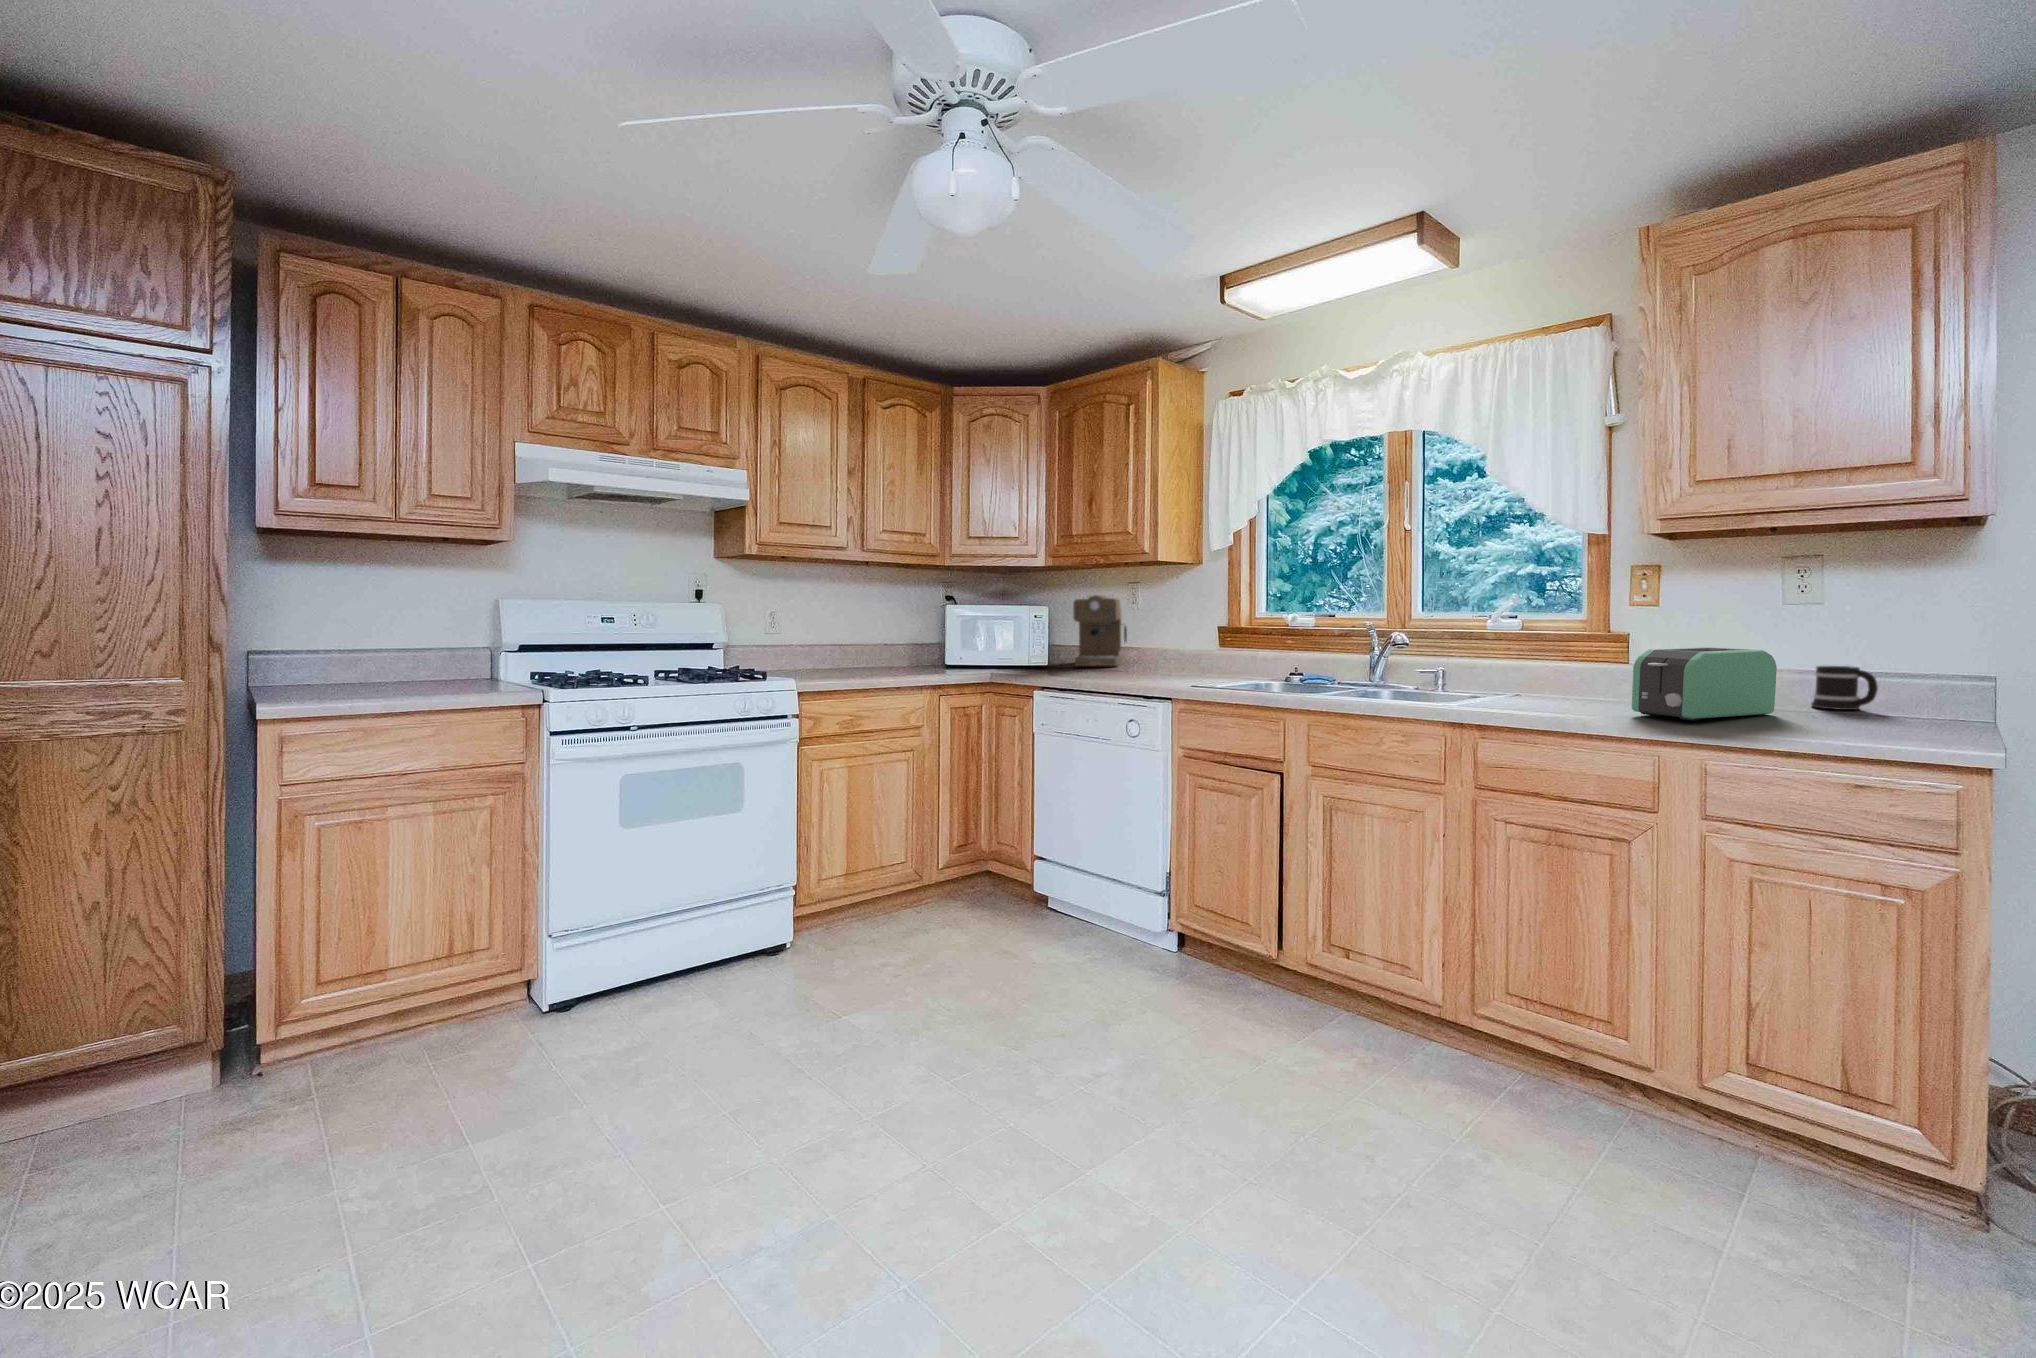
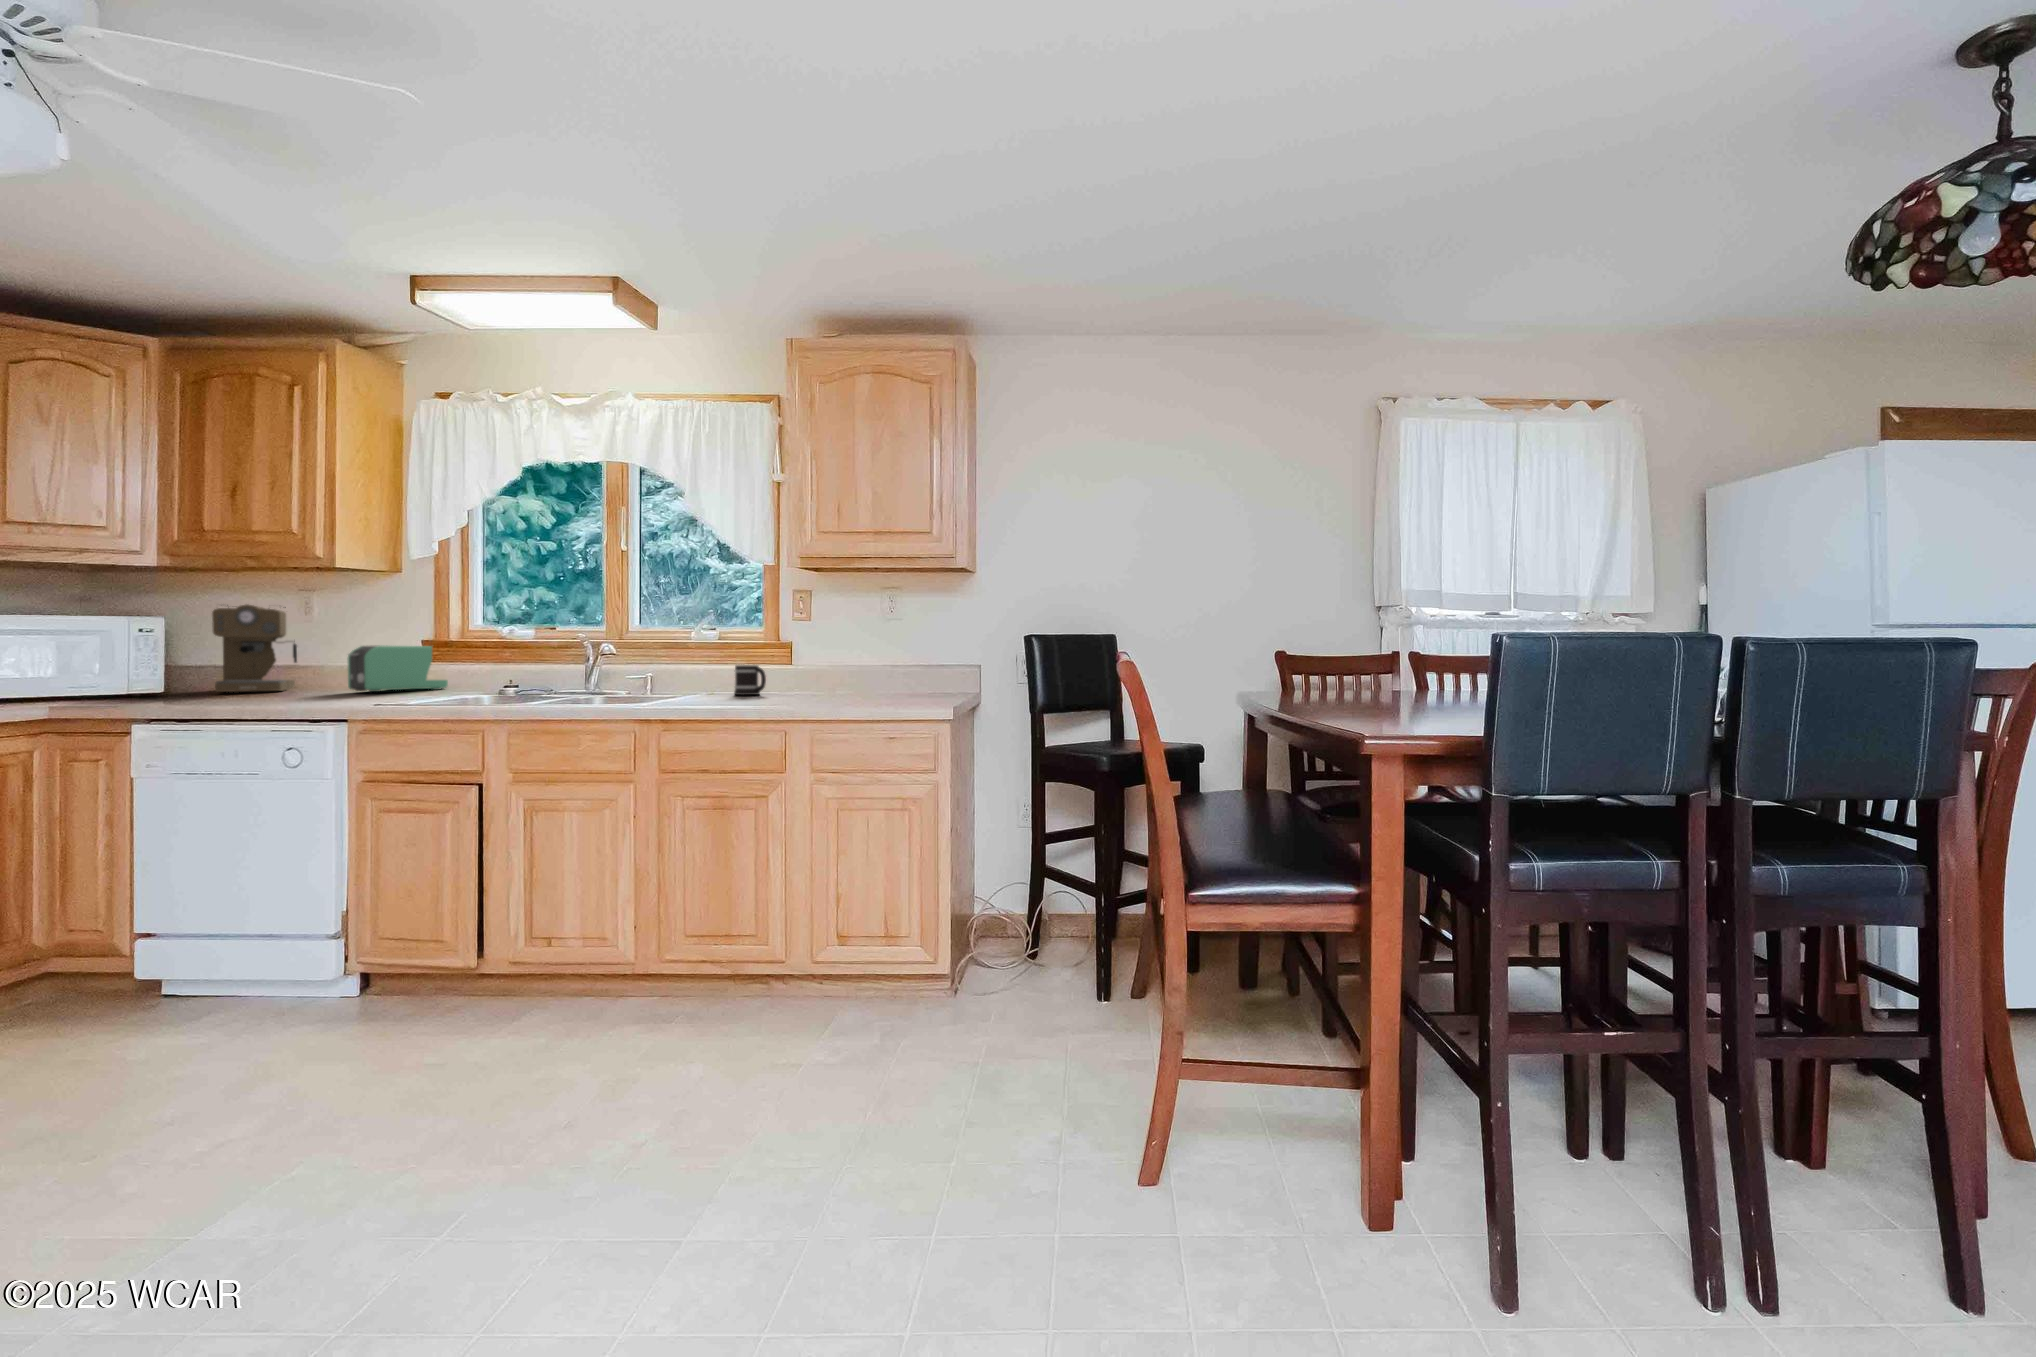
toaster: present [1632,647,1777,721] -> present [348,645,448,692]
mug: present [1811,666,1878,710] -> present [734,665,766,695]

